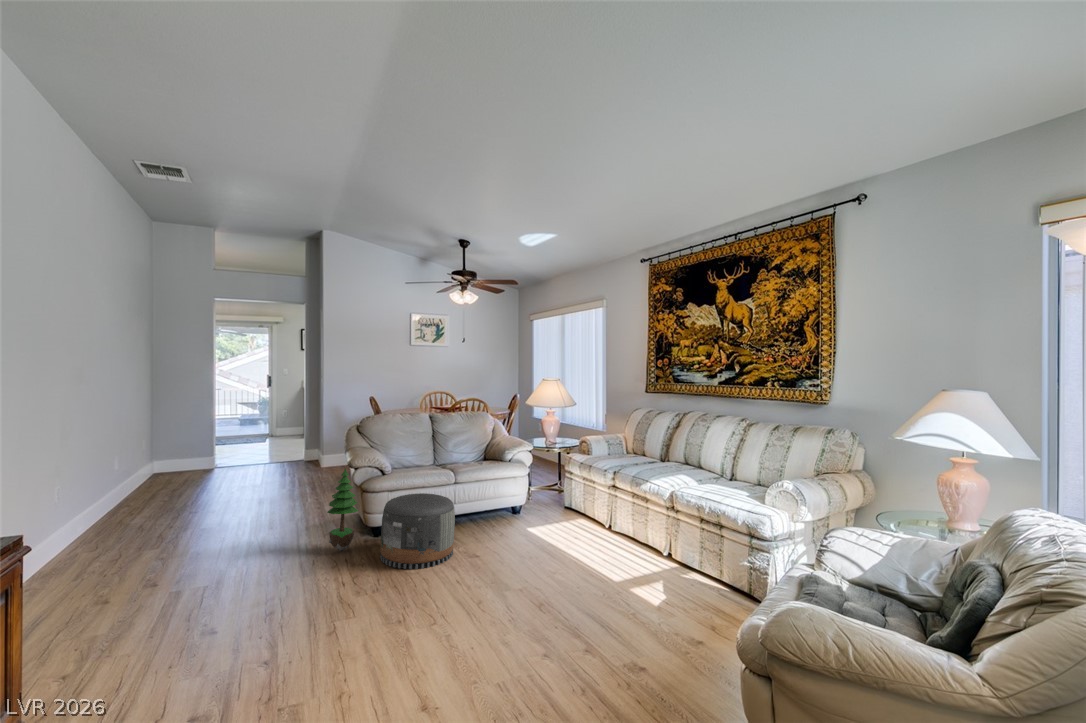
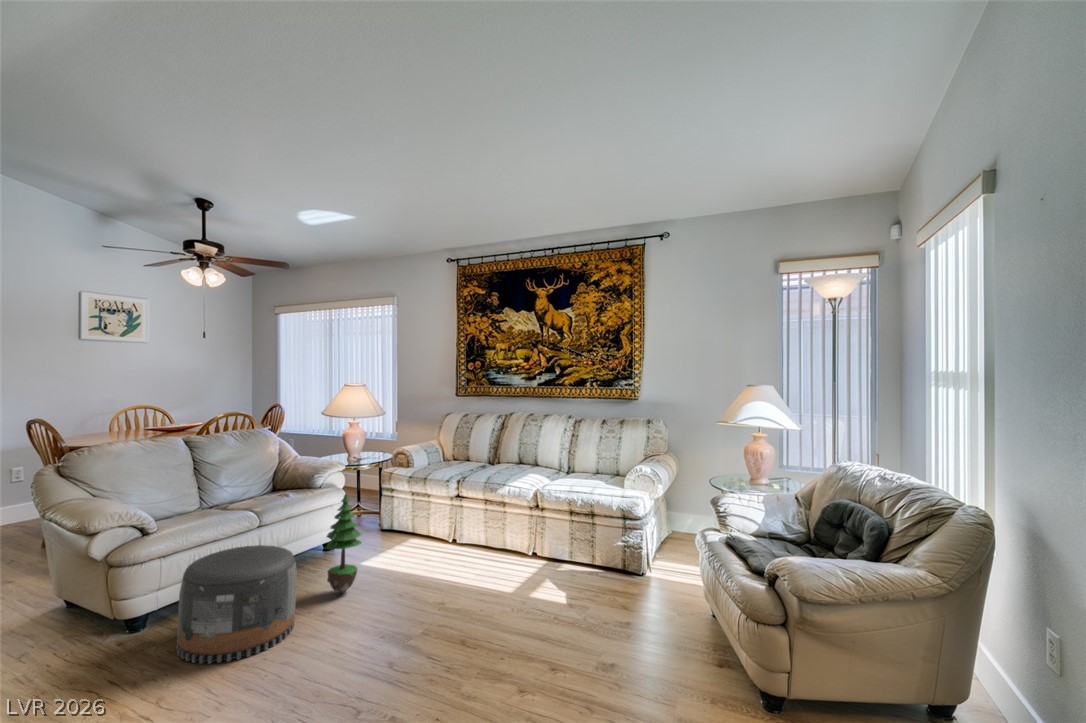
potted tree: present [327,469,358,551] -> present [325,494,362,593]

